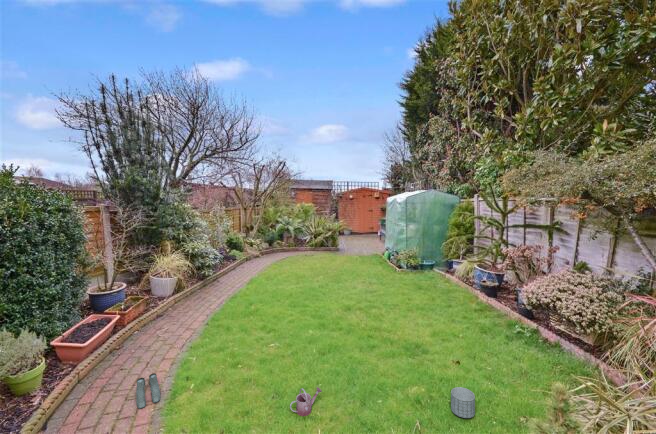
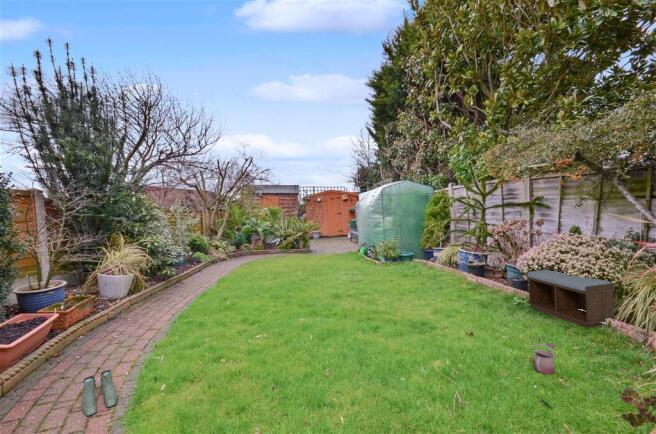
bench: none [524,305,603,367] -> present [527,270,615,327]
watering can: present [290,387,322,416] -> present [533,343,555,374]
planter: present [451,387,475,418] -> none [480,350,510,382]

